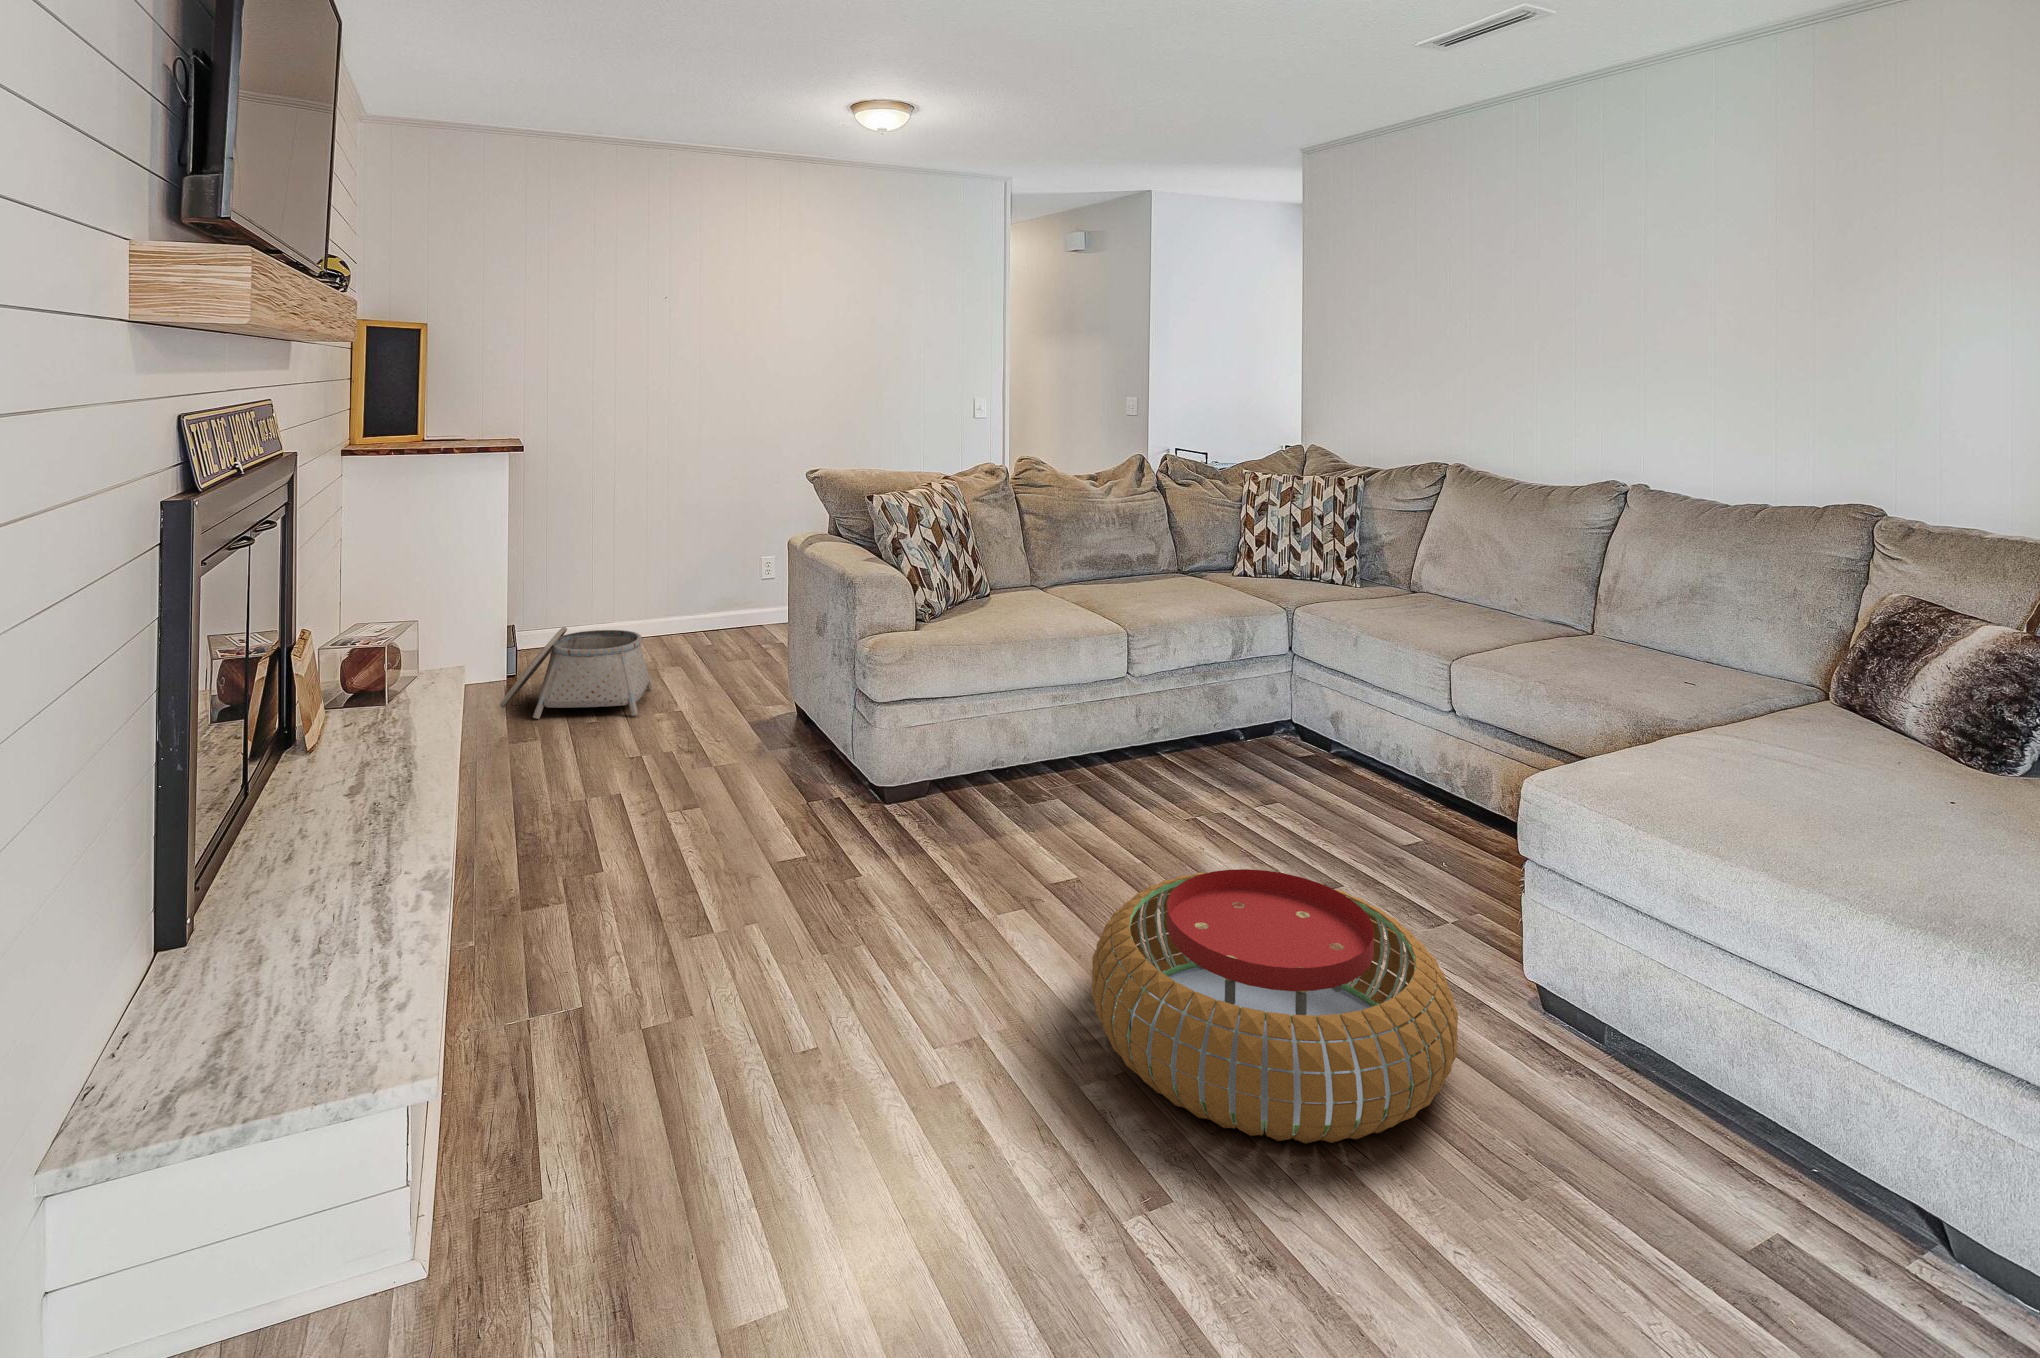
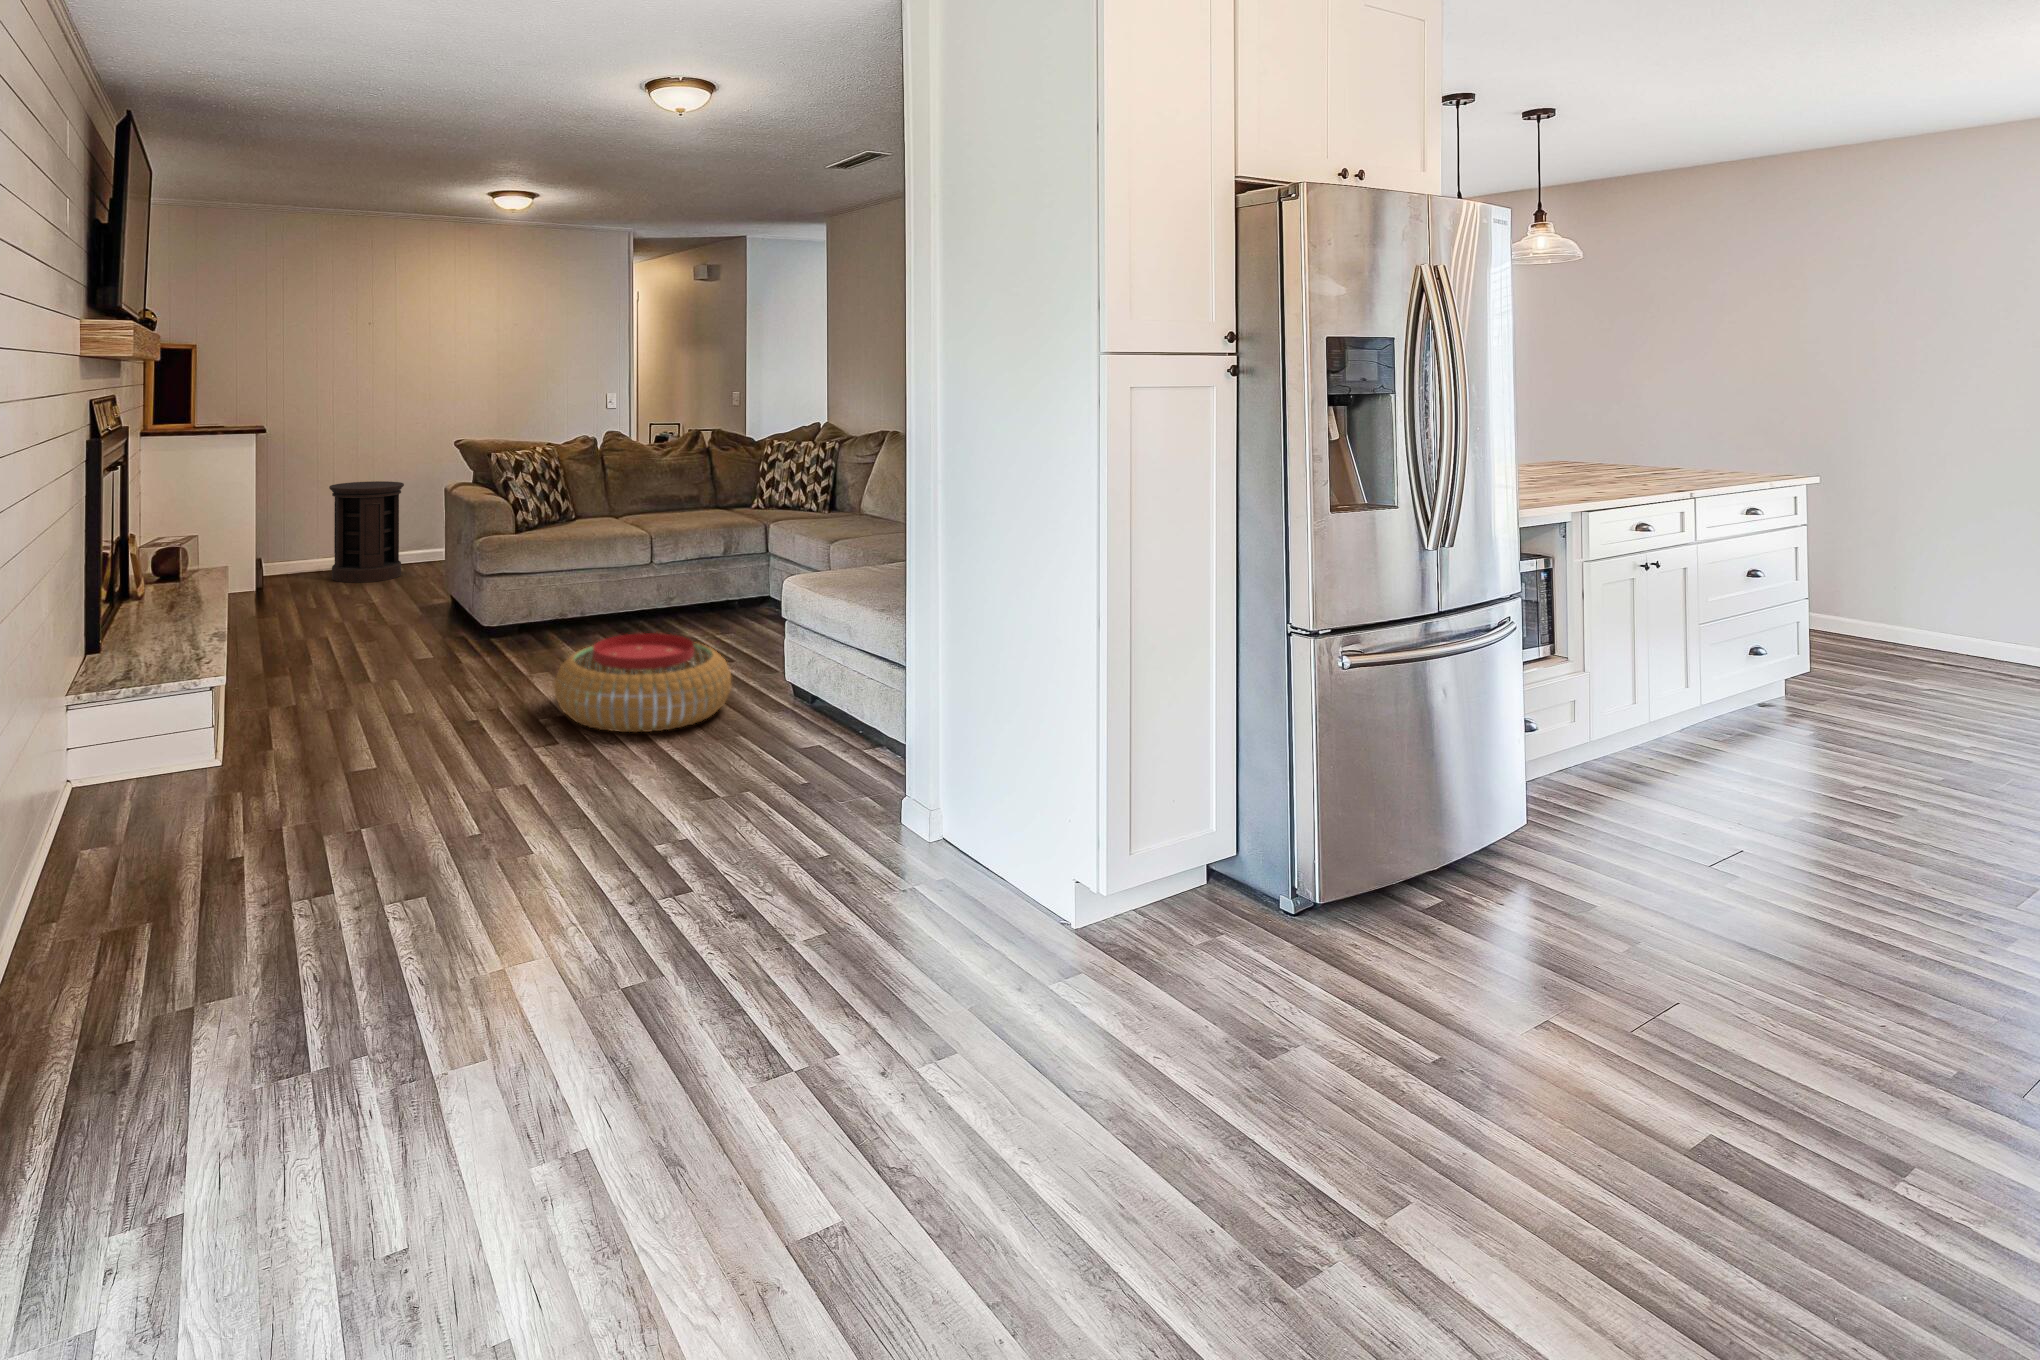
side table: none [615,520,718,668] -> present [329,481,404,582]
basket: present [500,627,653,719] -> none [249,549,355,608]

